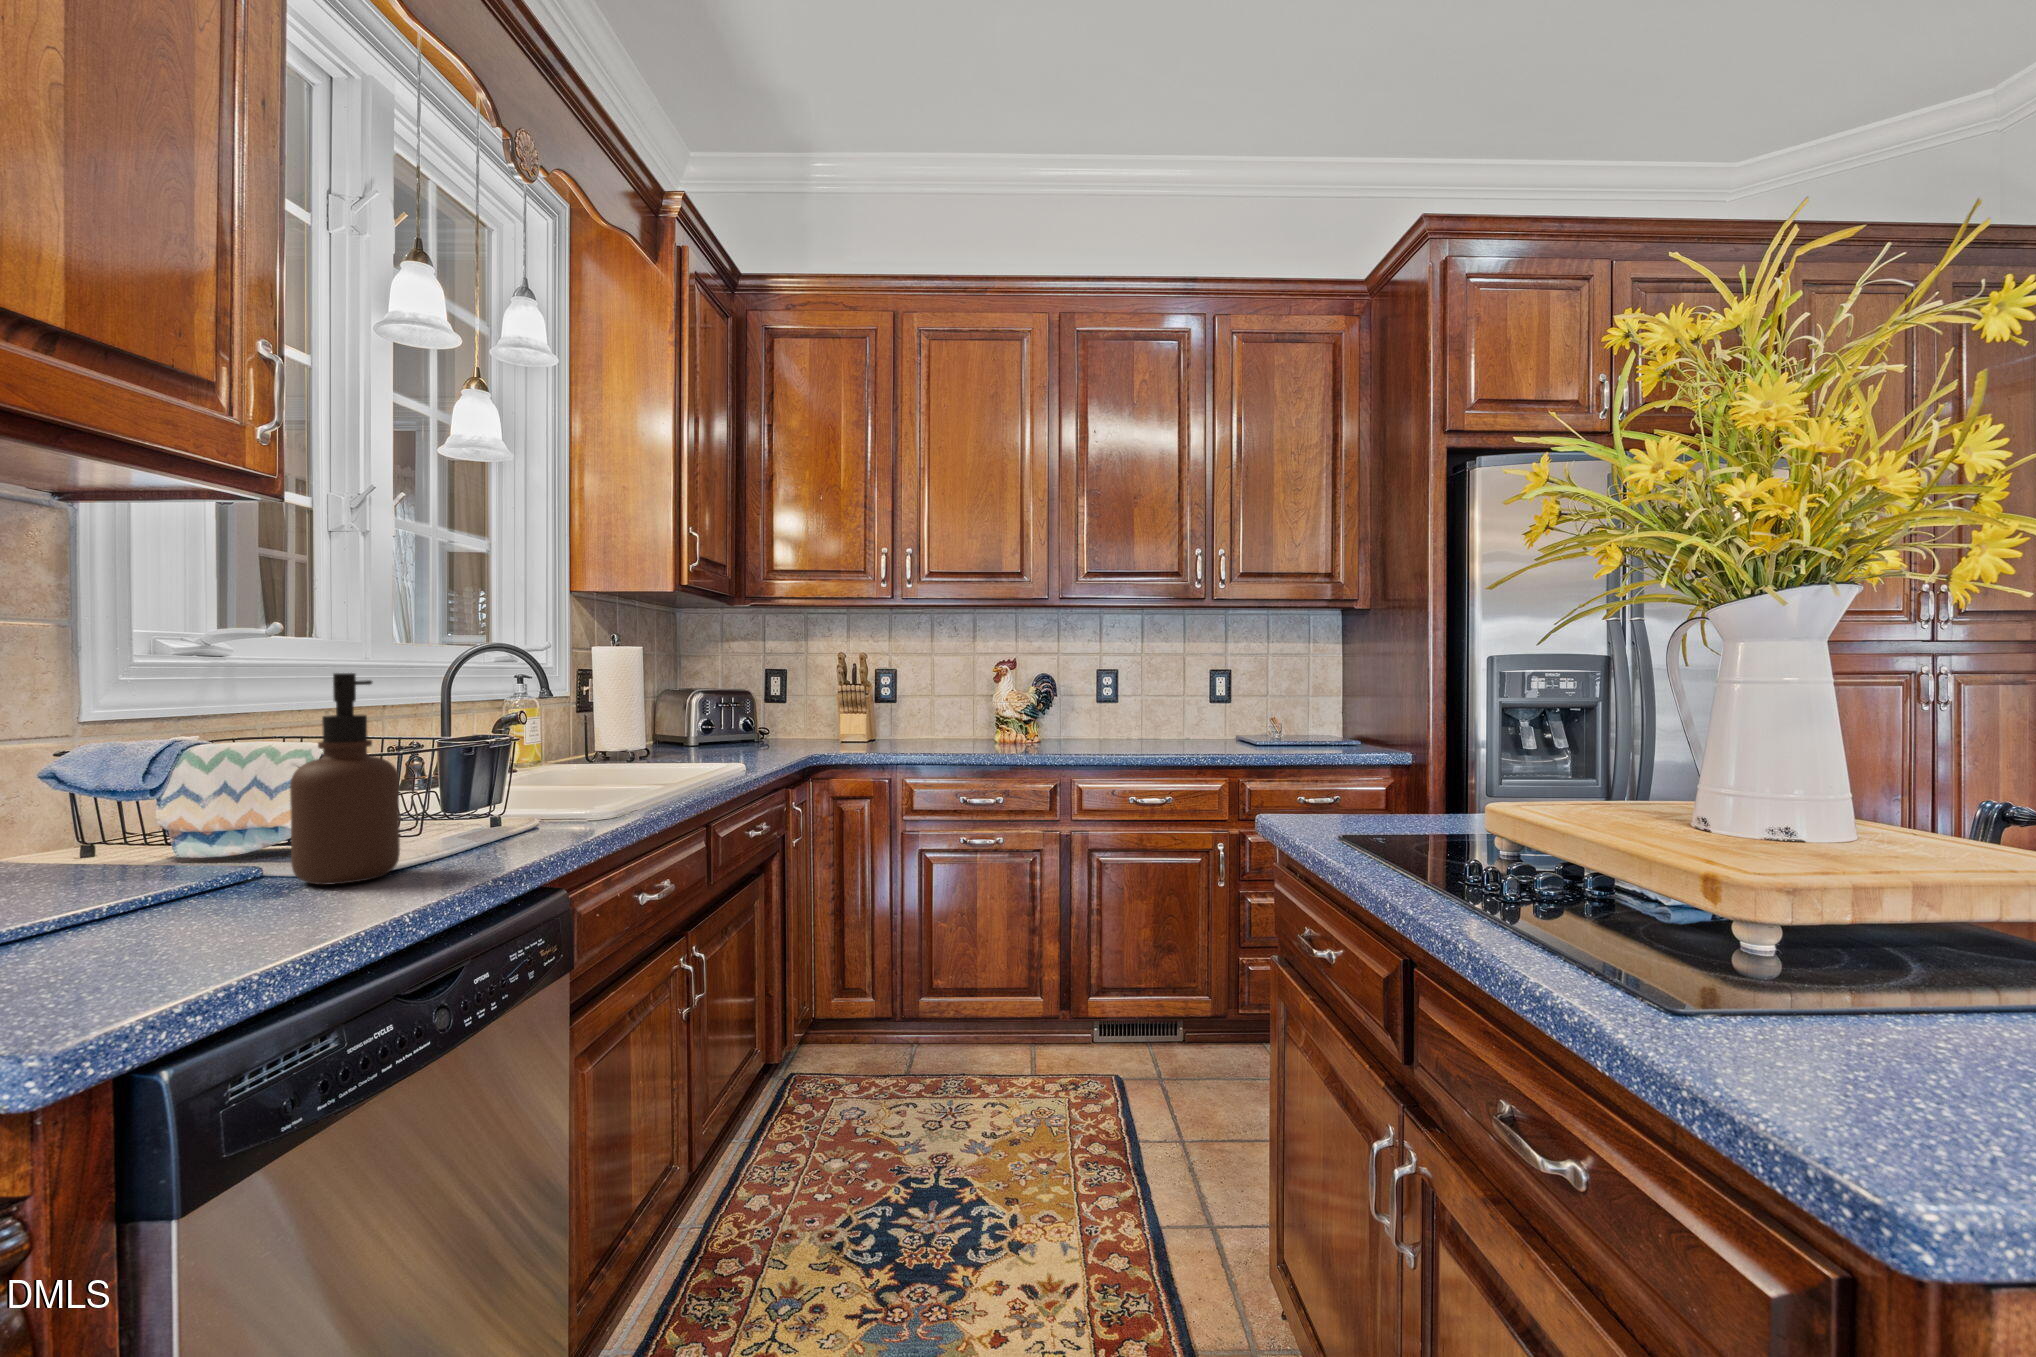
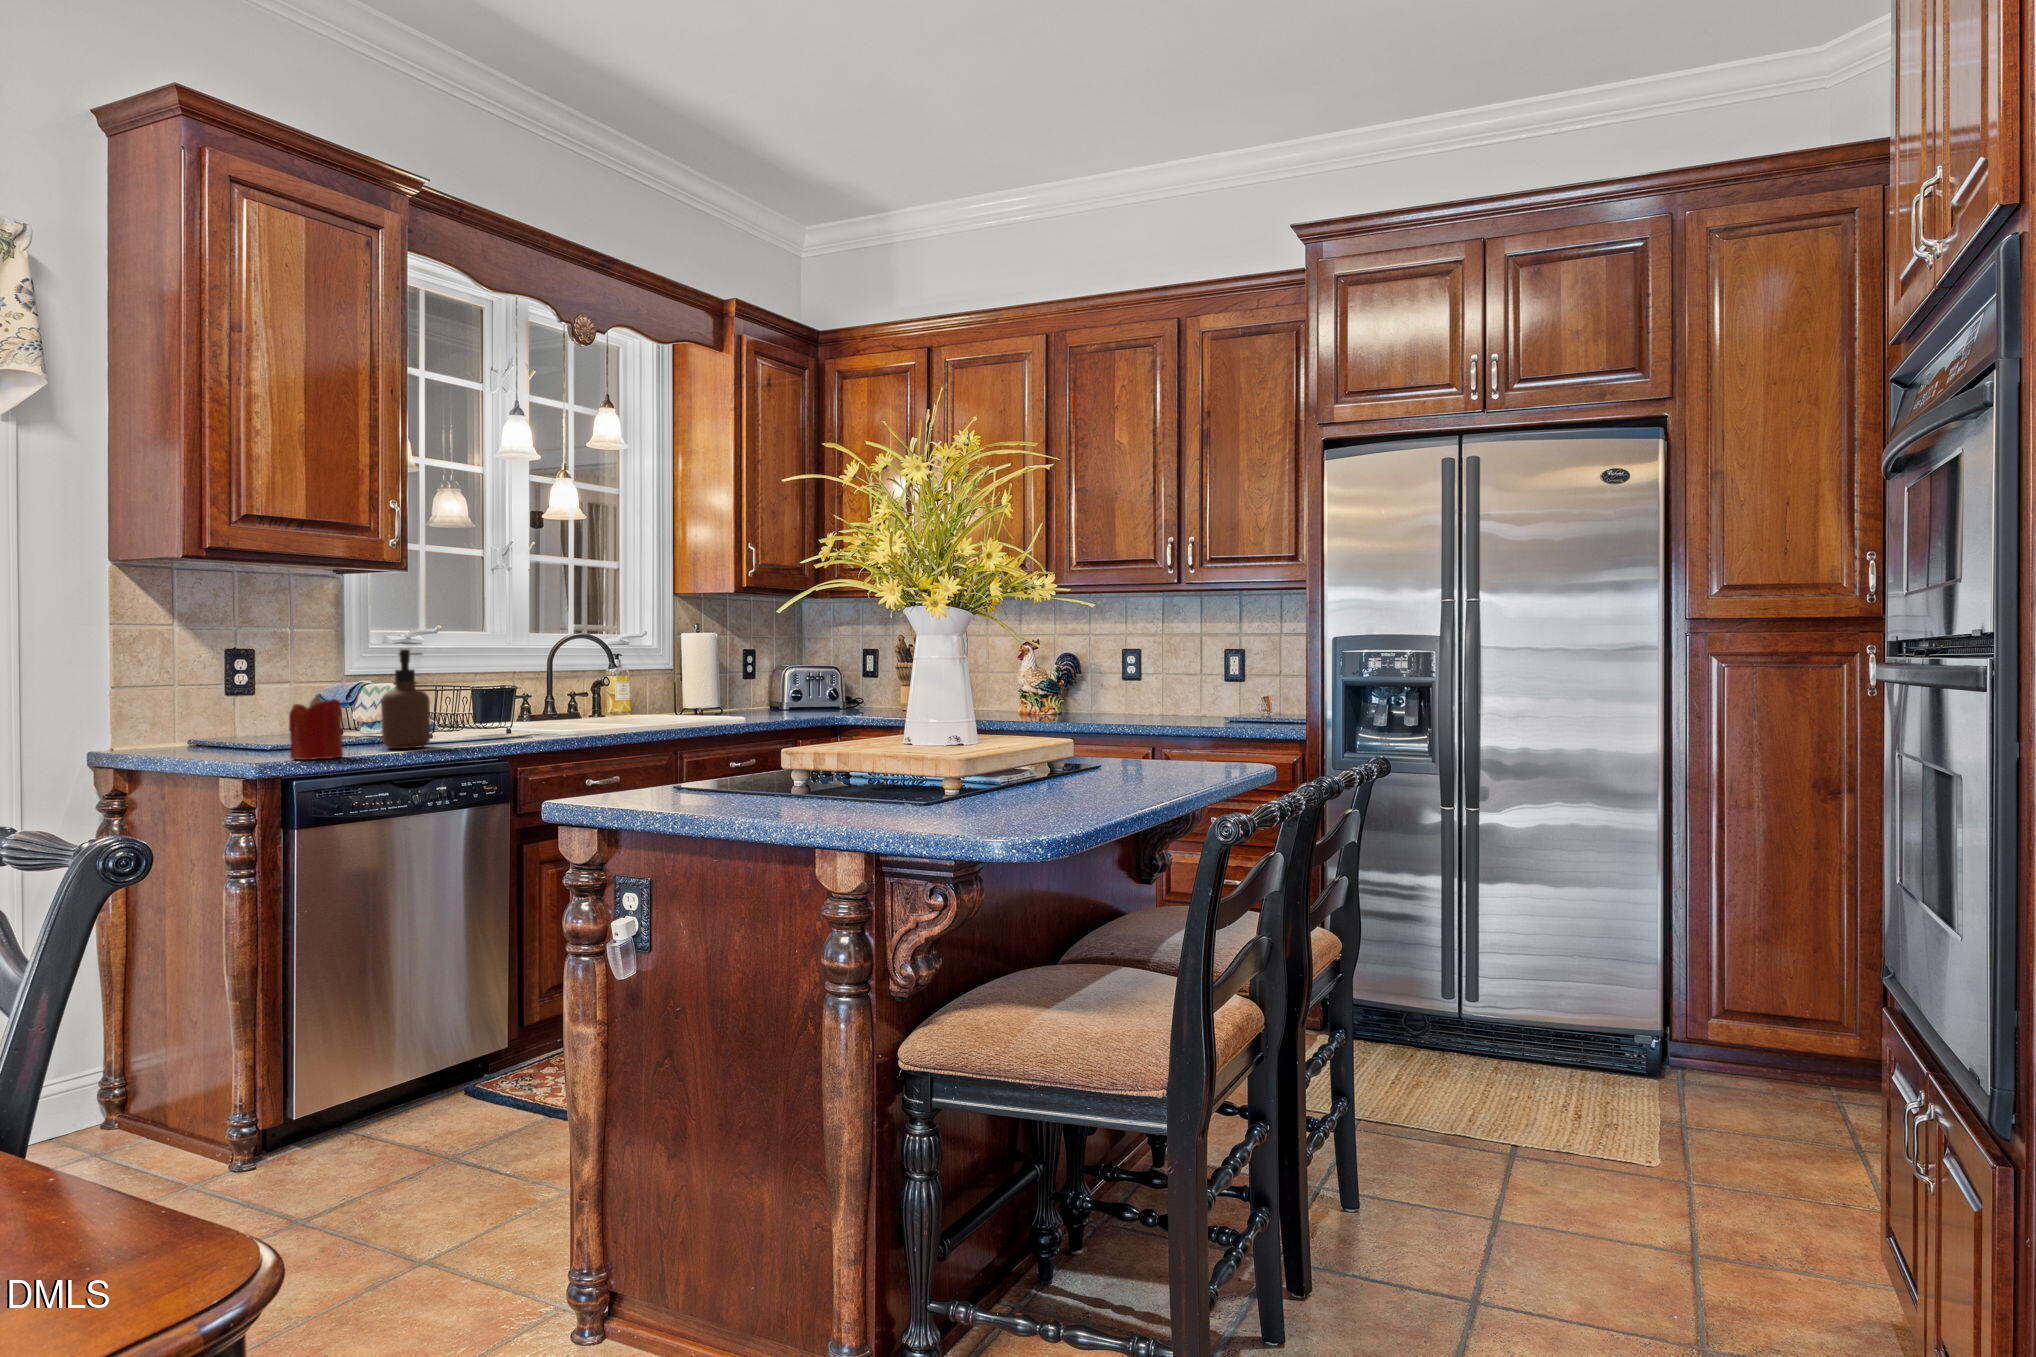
candle: none [122,784,263,953] -> present [289,695,343,760]

